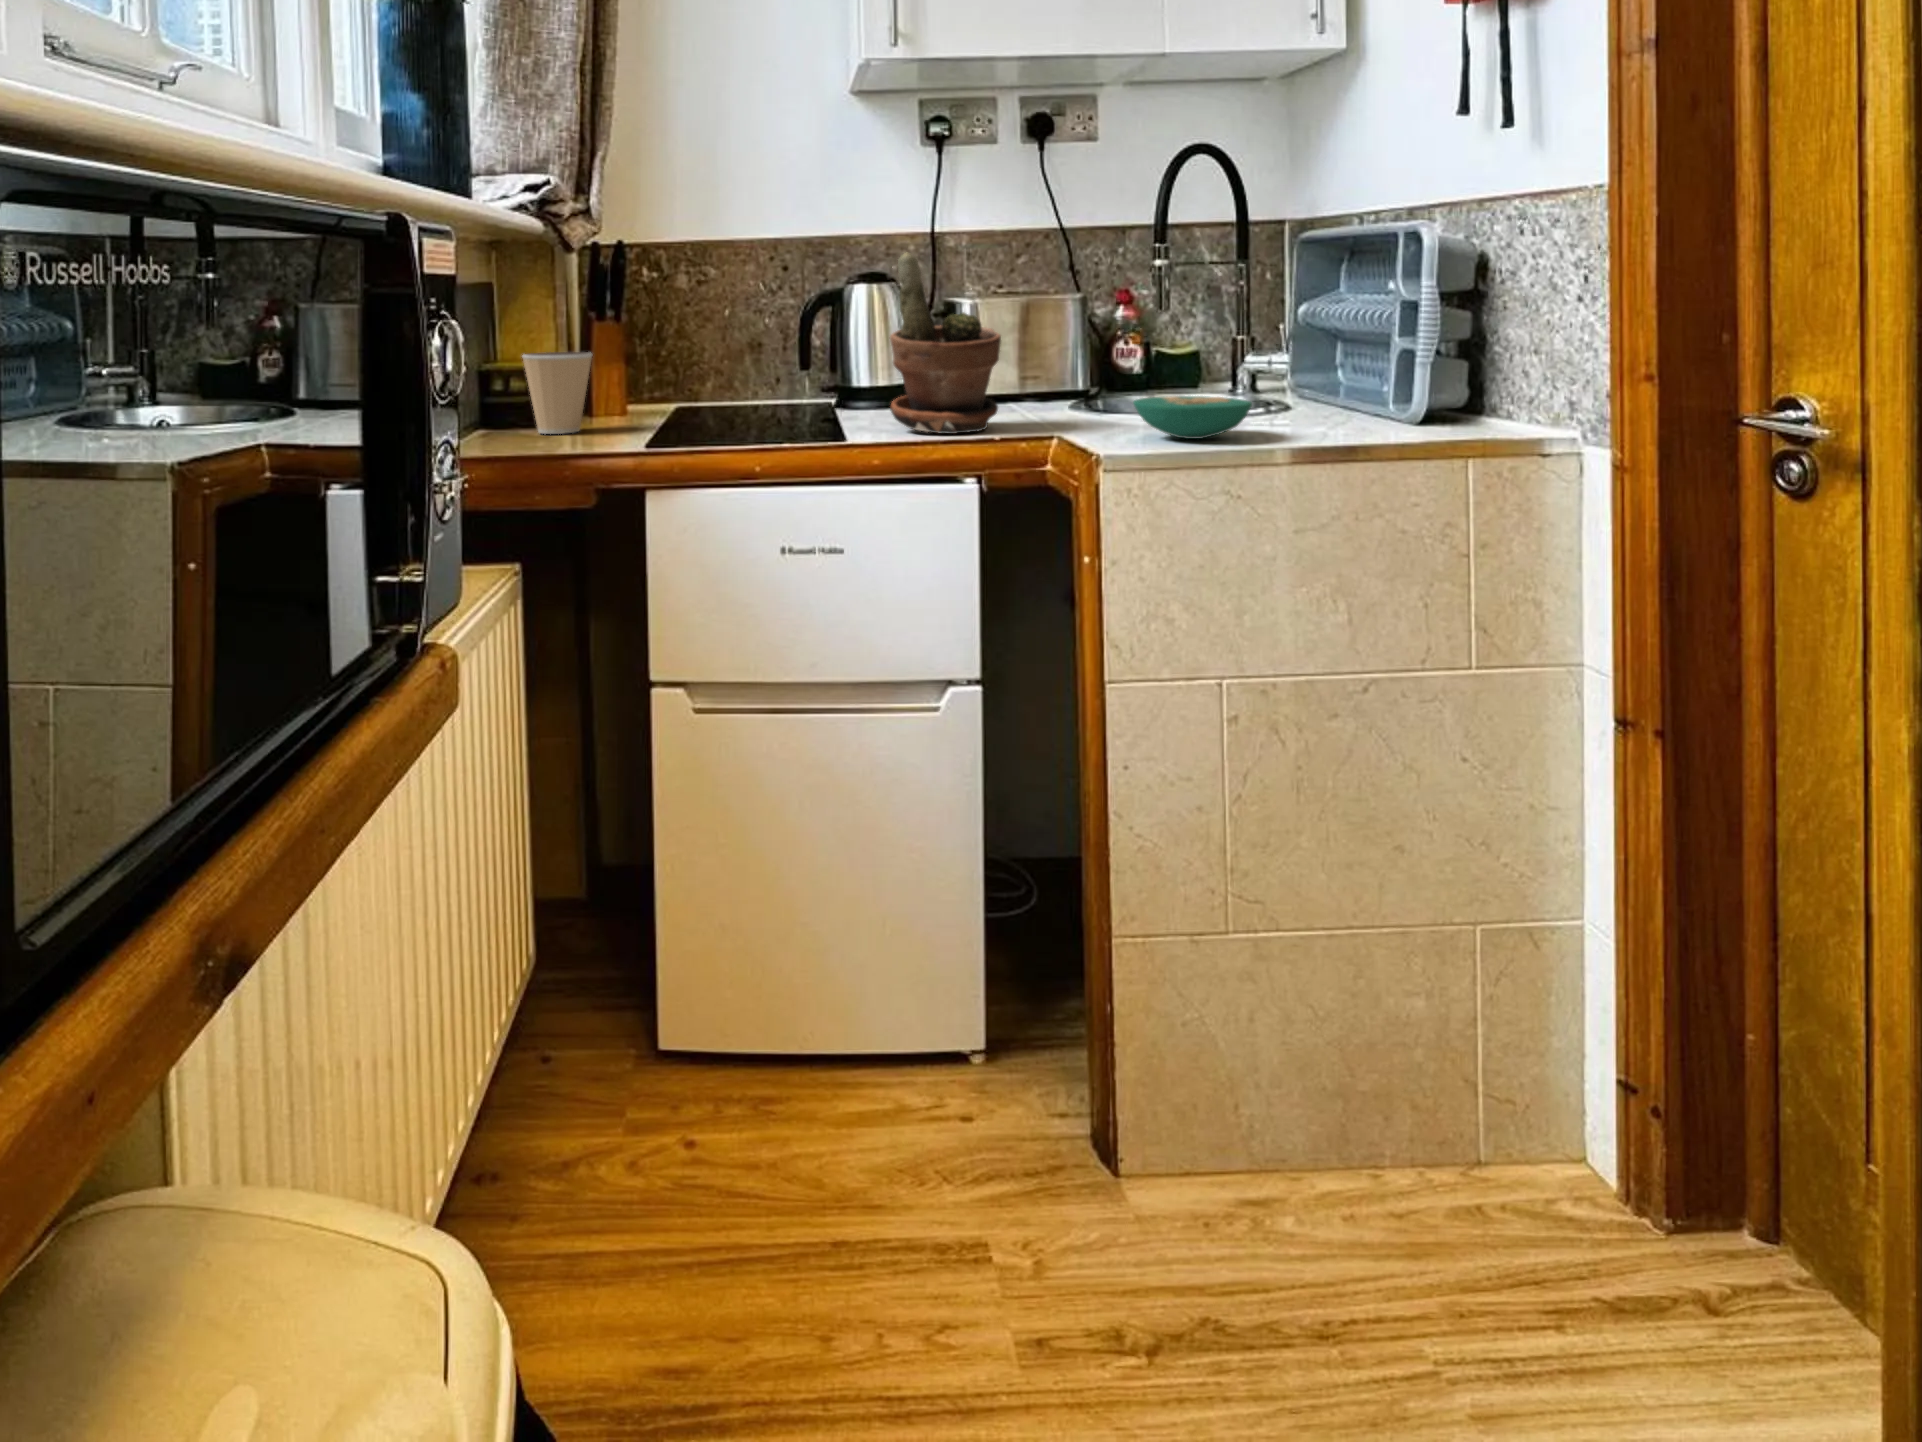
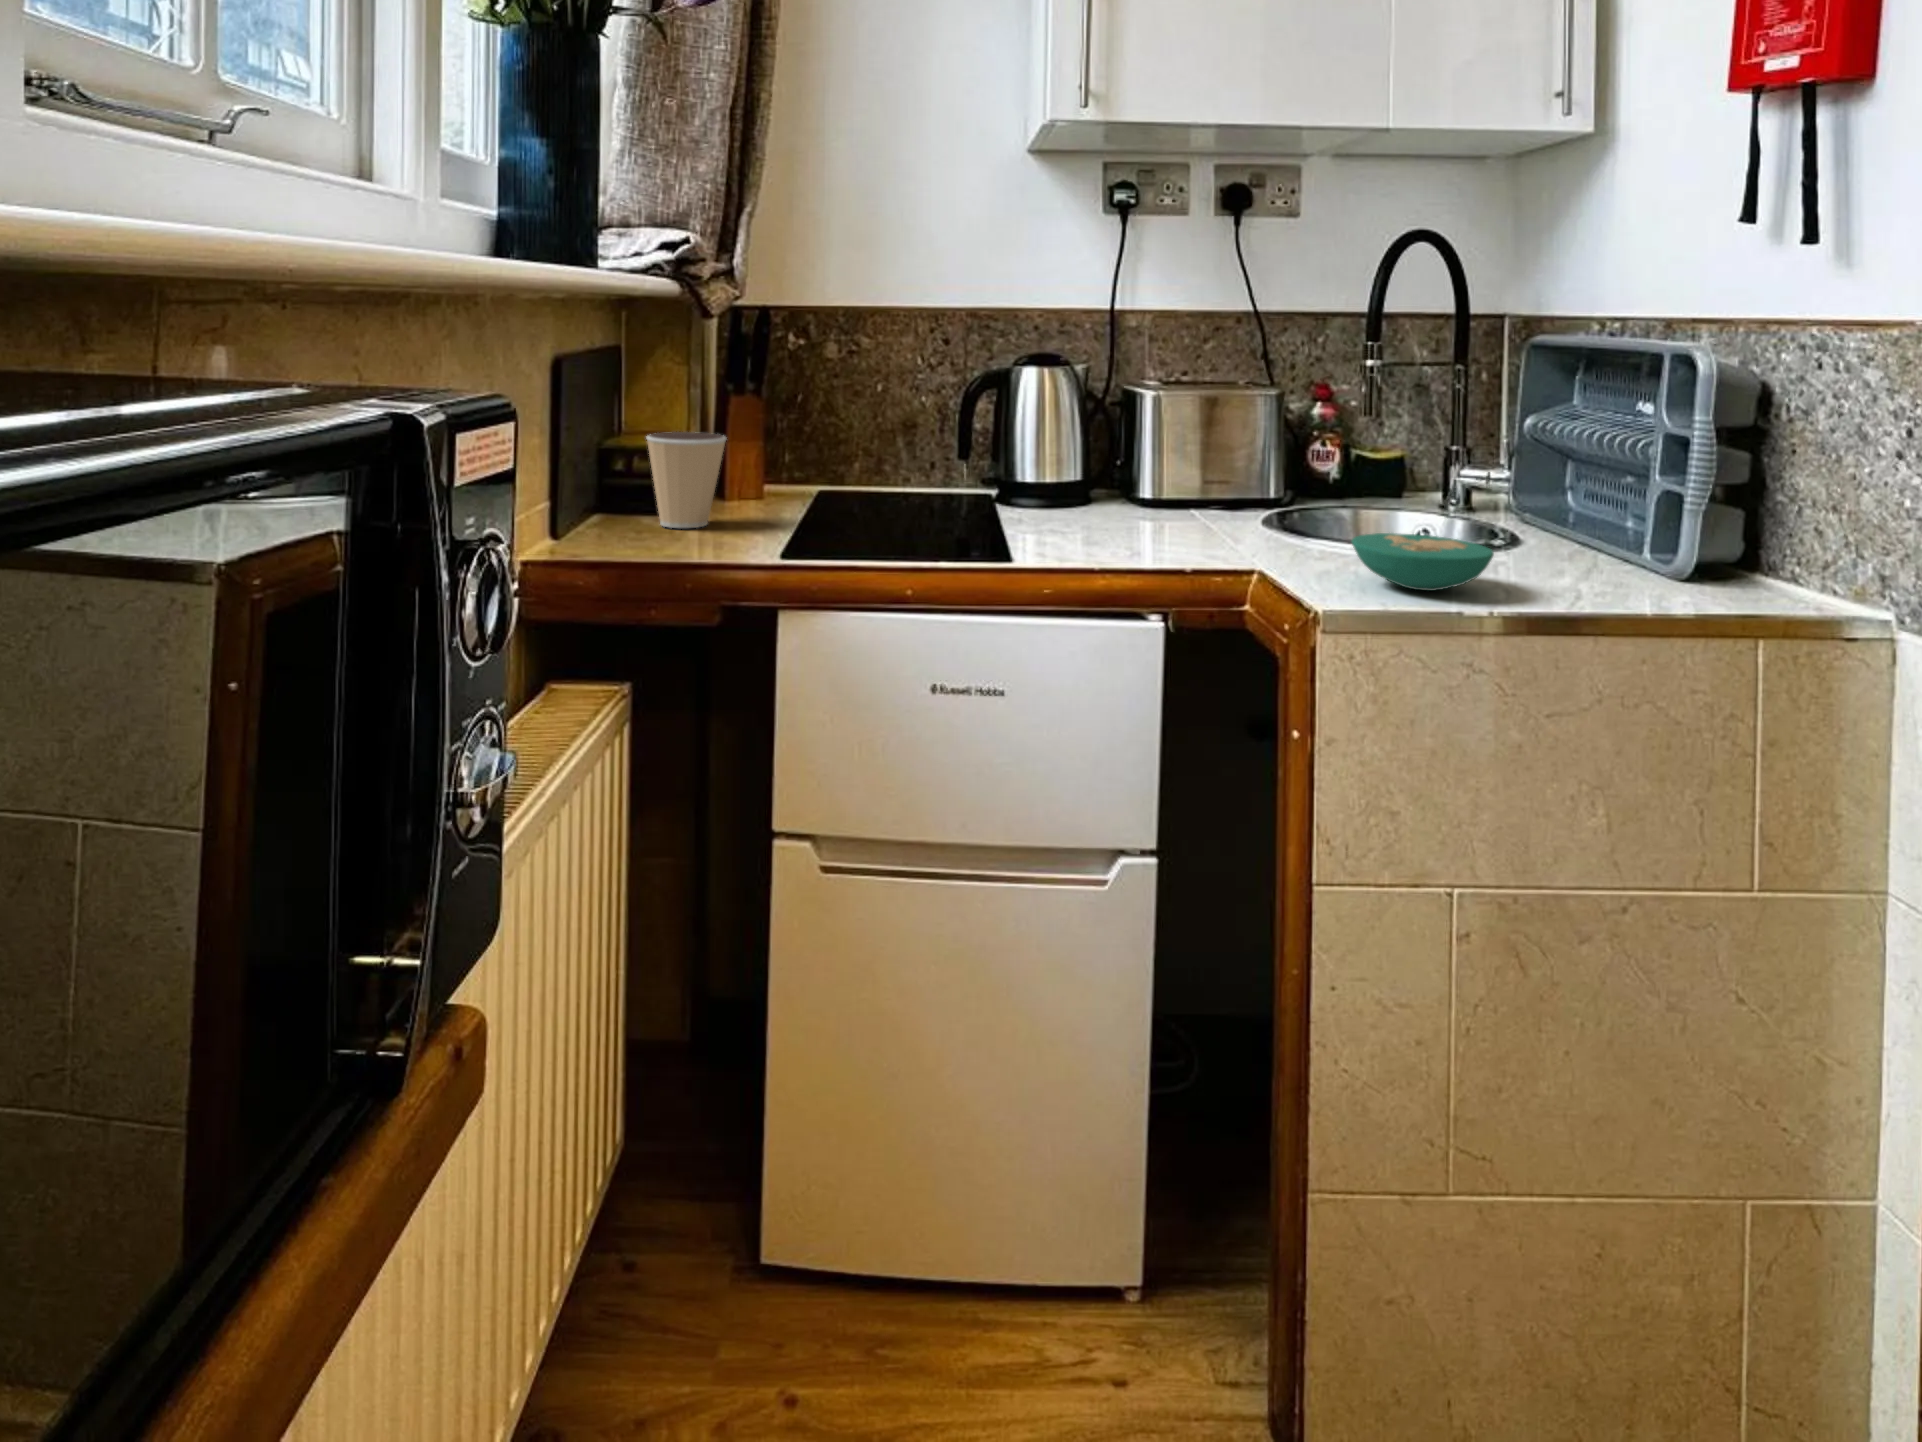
potted plant: present [890,253,1001,434] -> none [1063,347,1195,560]

